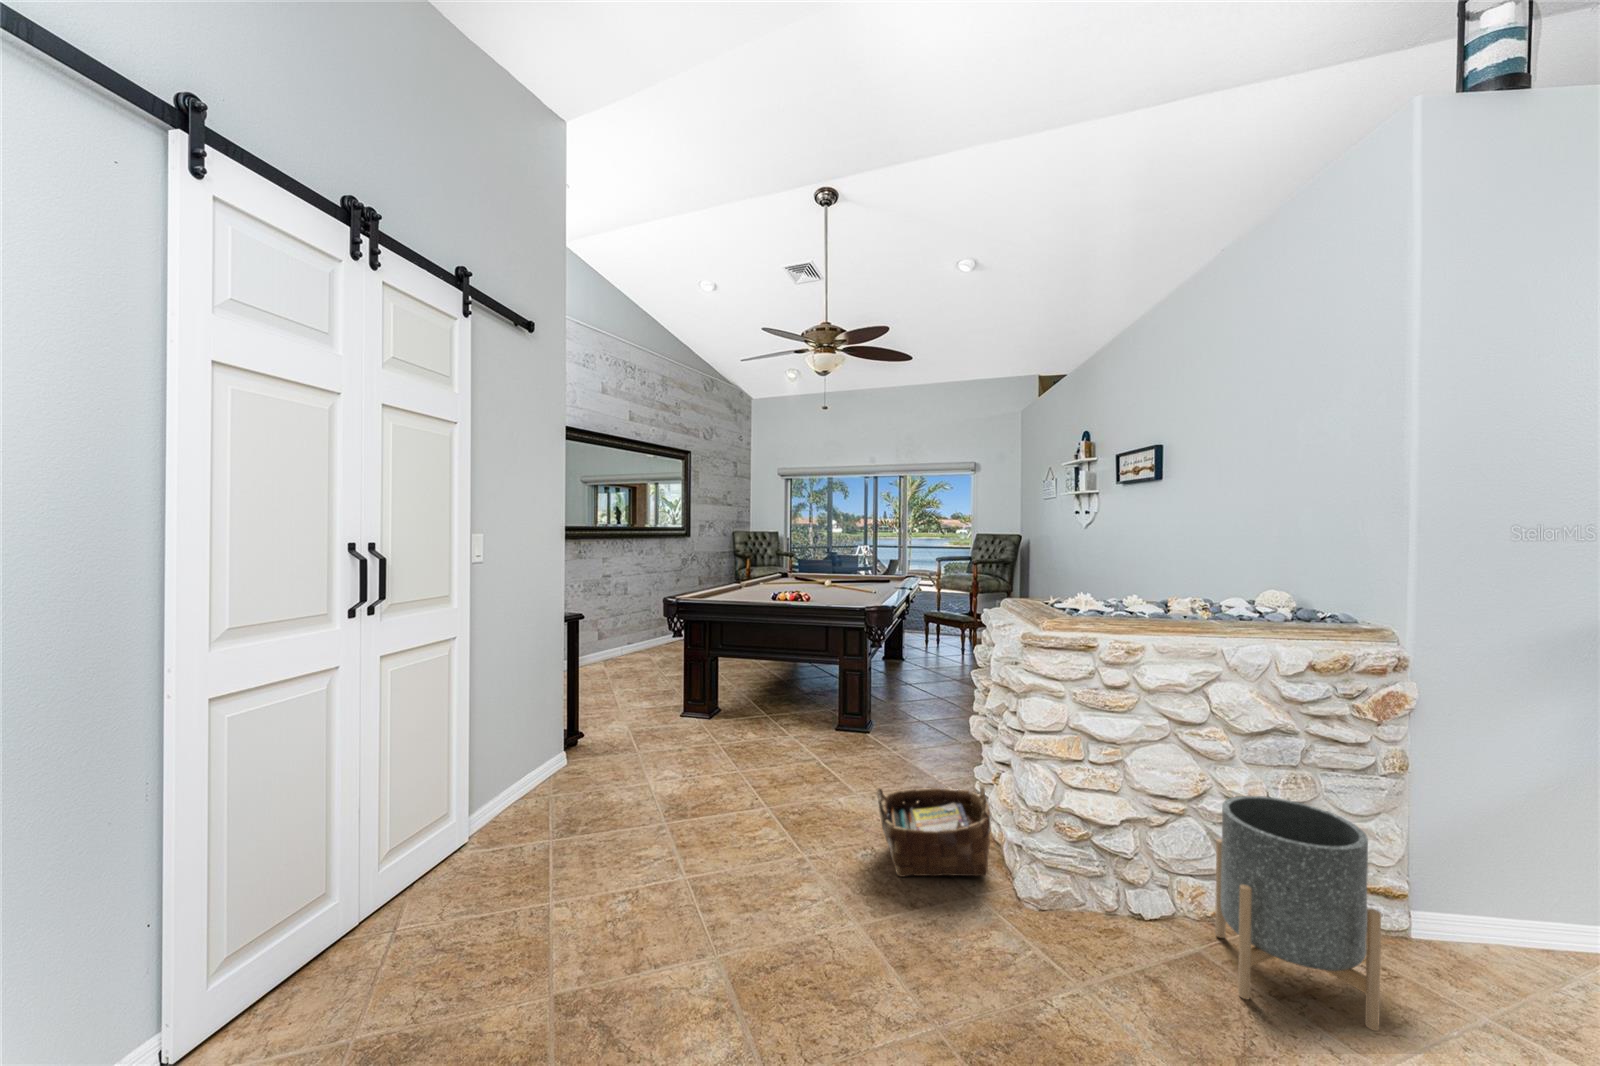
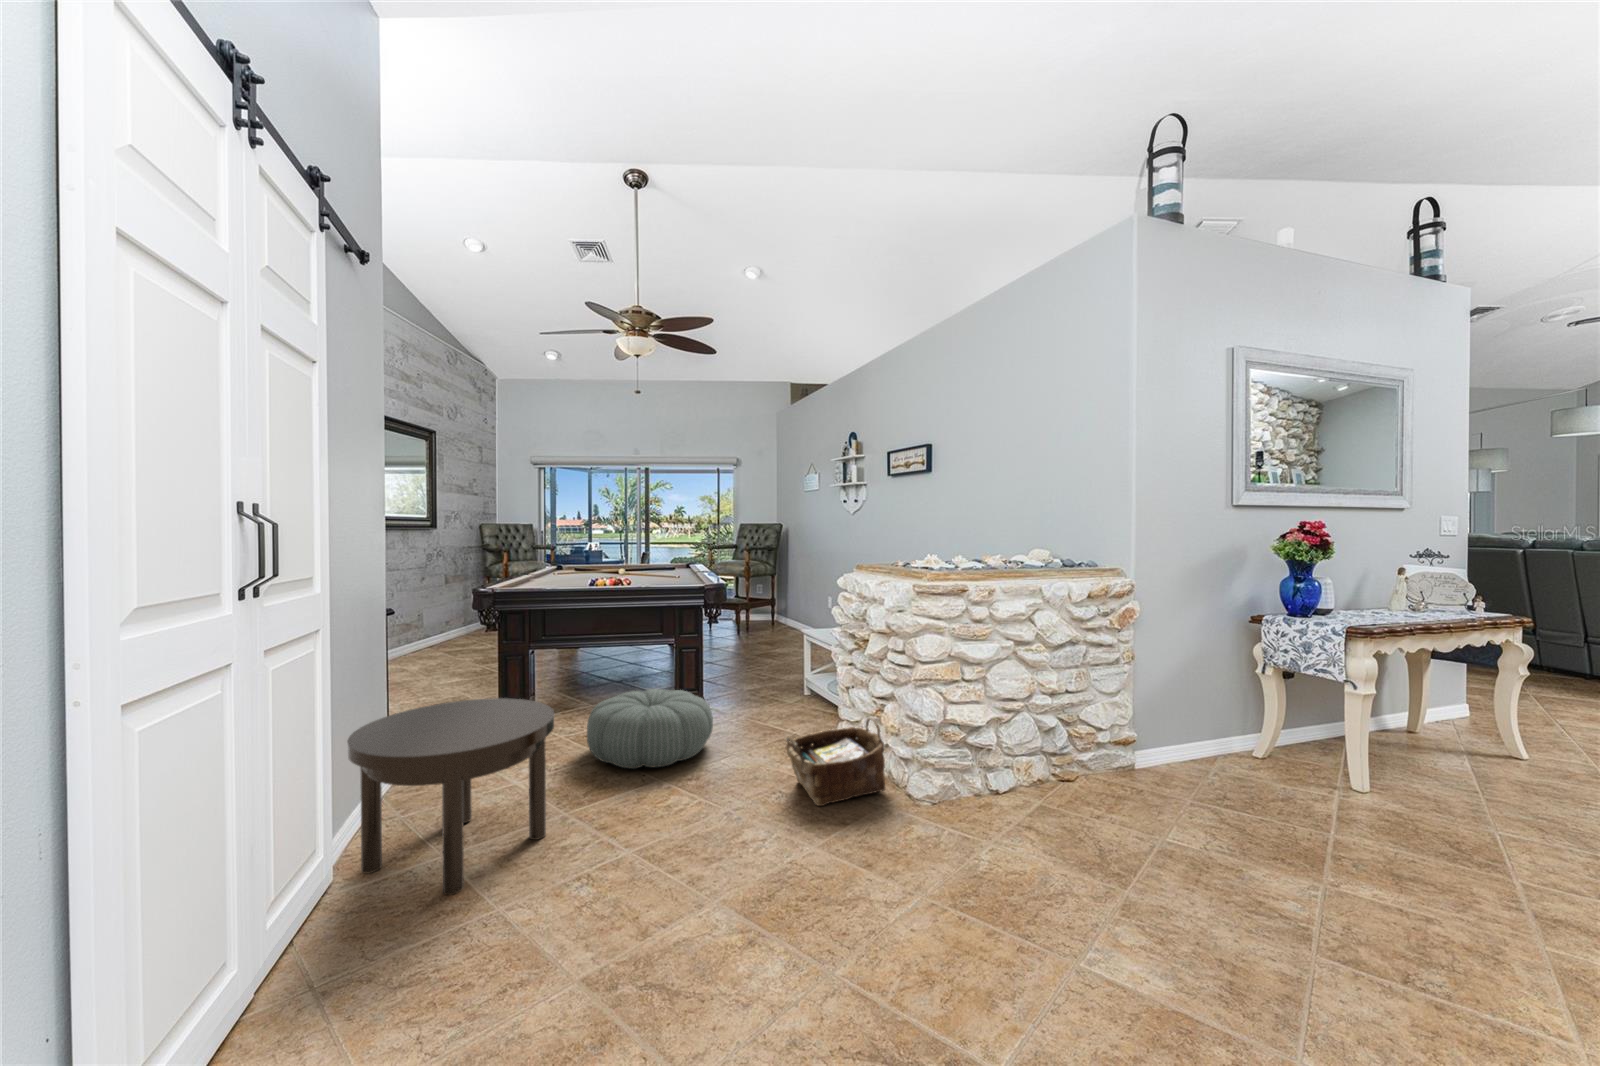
side table: none [477,703,646,878] -> present [347,698,554,895]
pouf: none [716,710,842,793] -> present [587,689,713,769]
planter: present [1215,796,1381,1031] -> none [1043,687,1151,823]

